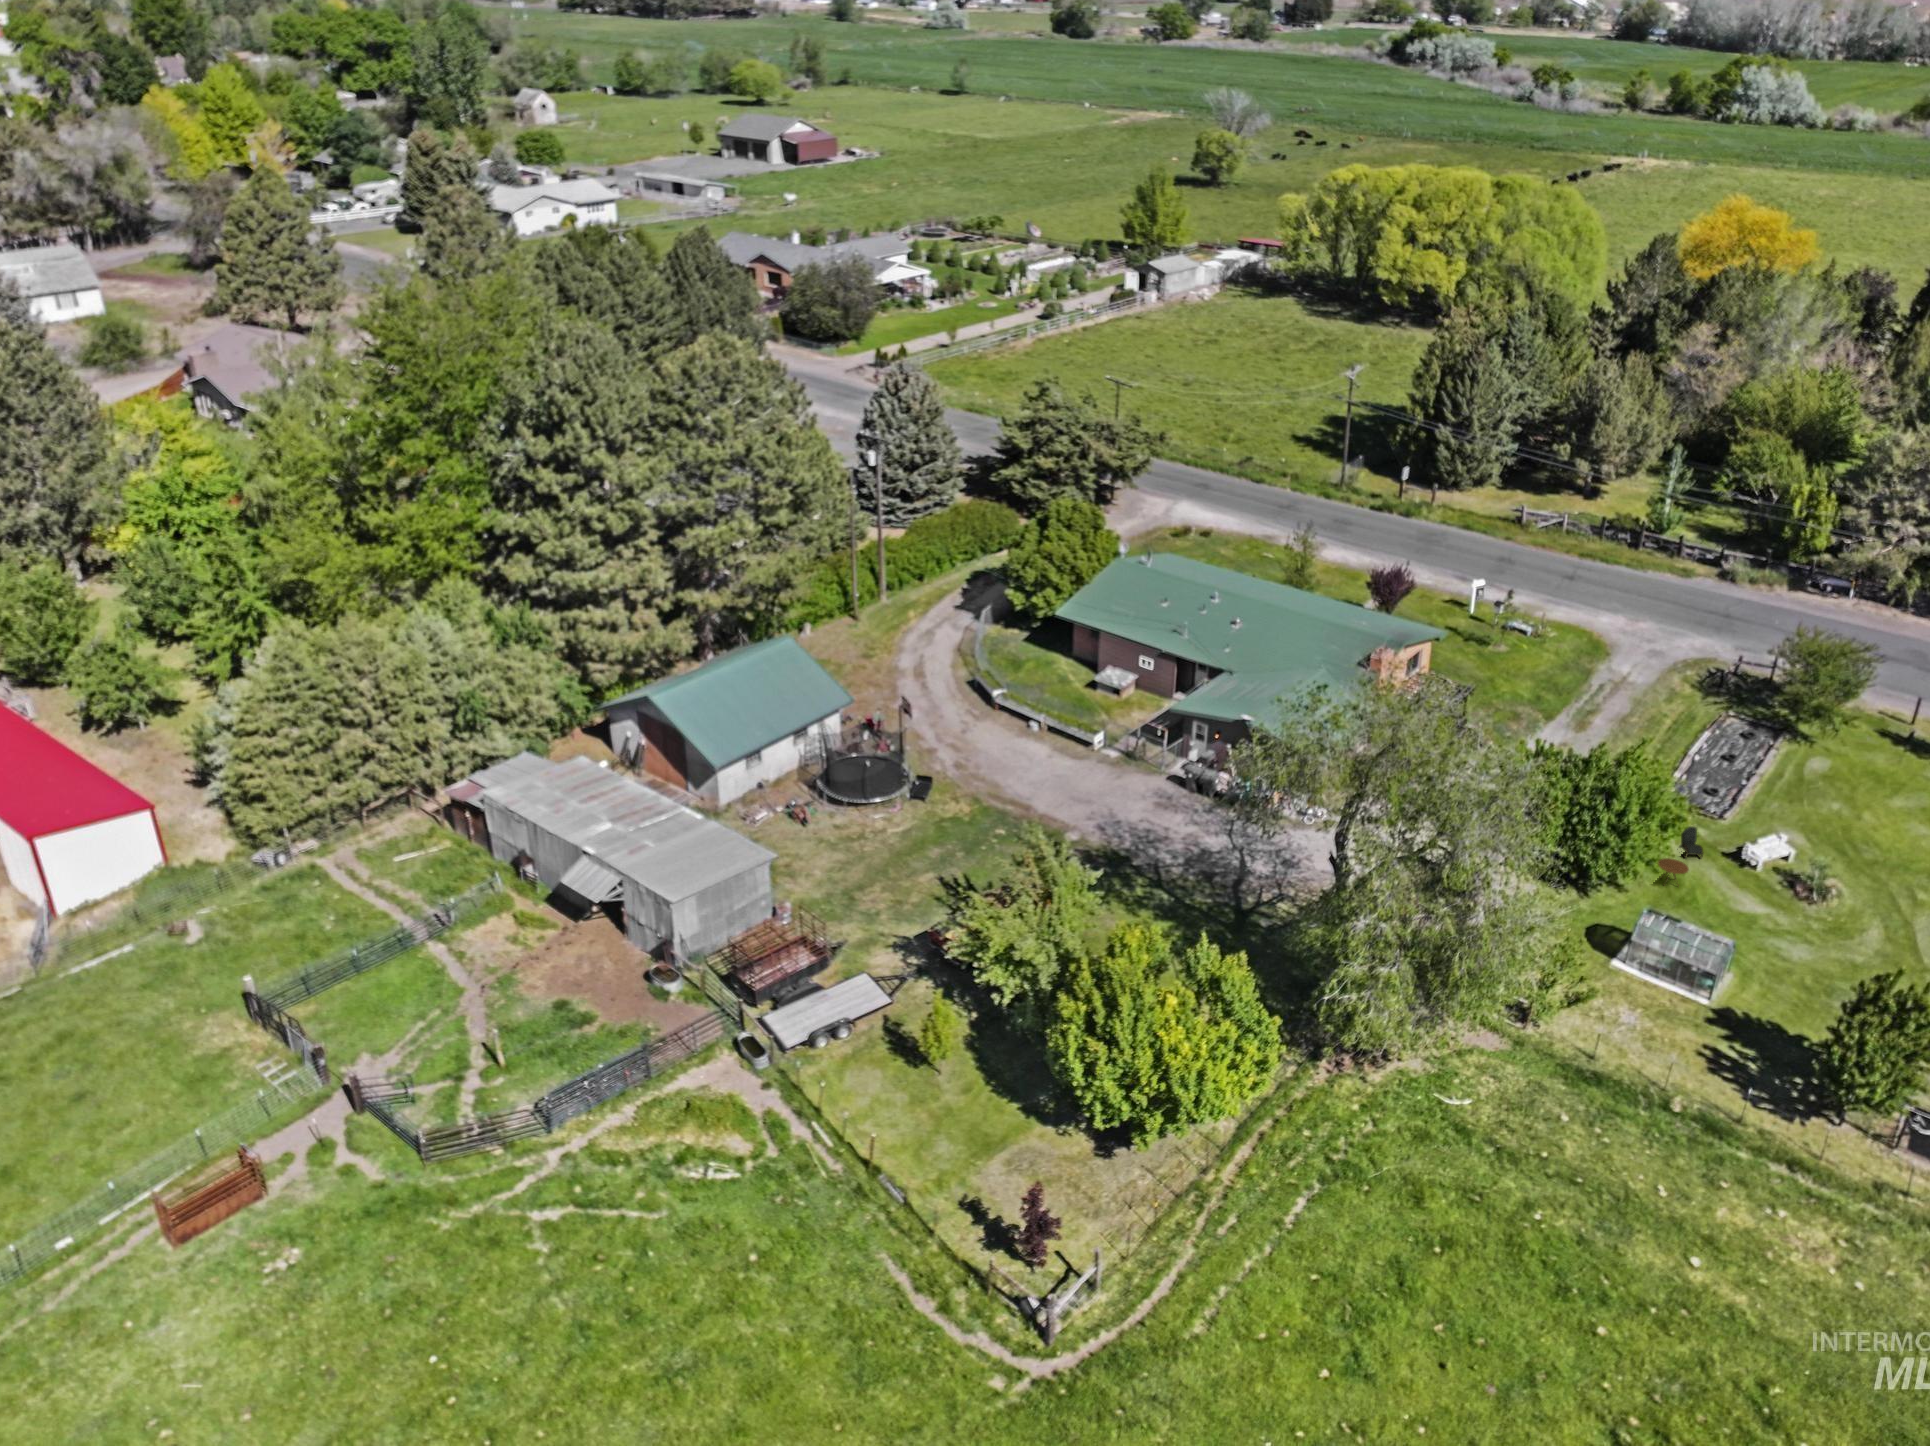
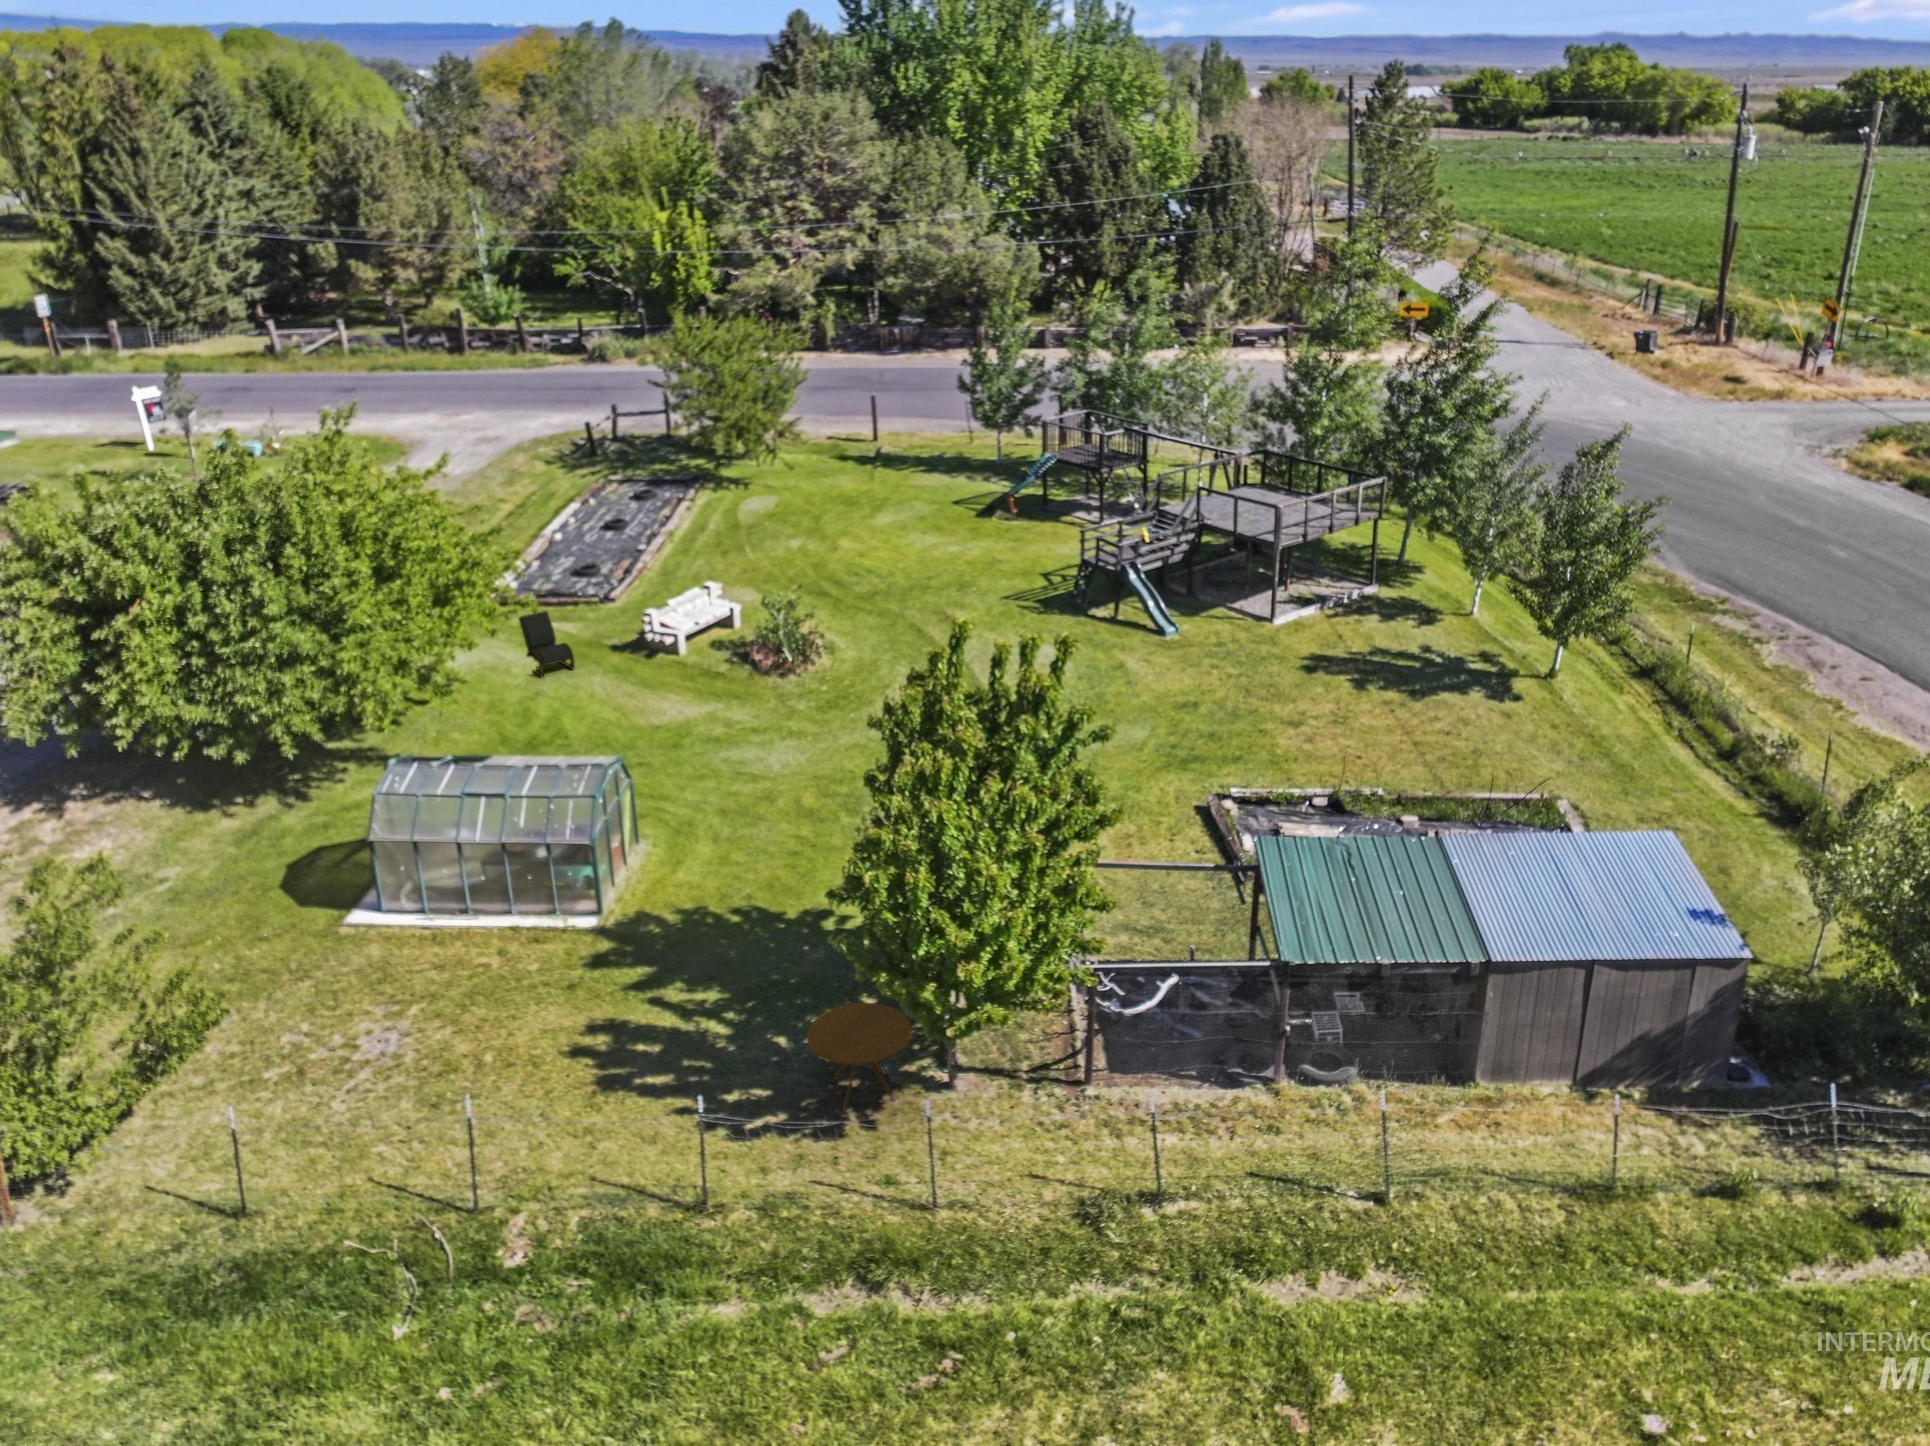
round table: present [1658,858,1689,886] -> present [807,1003,912,1113]

